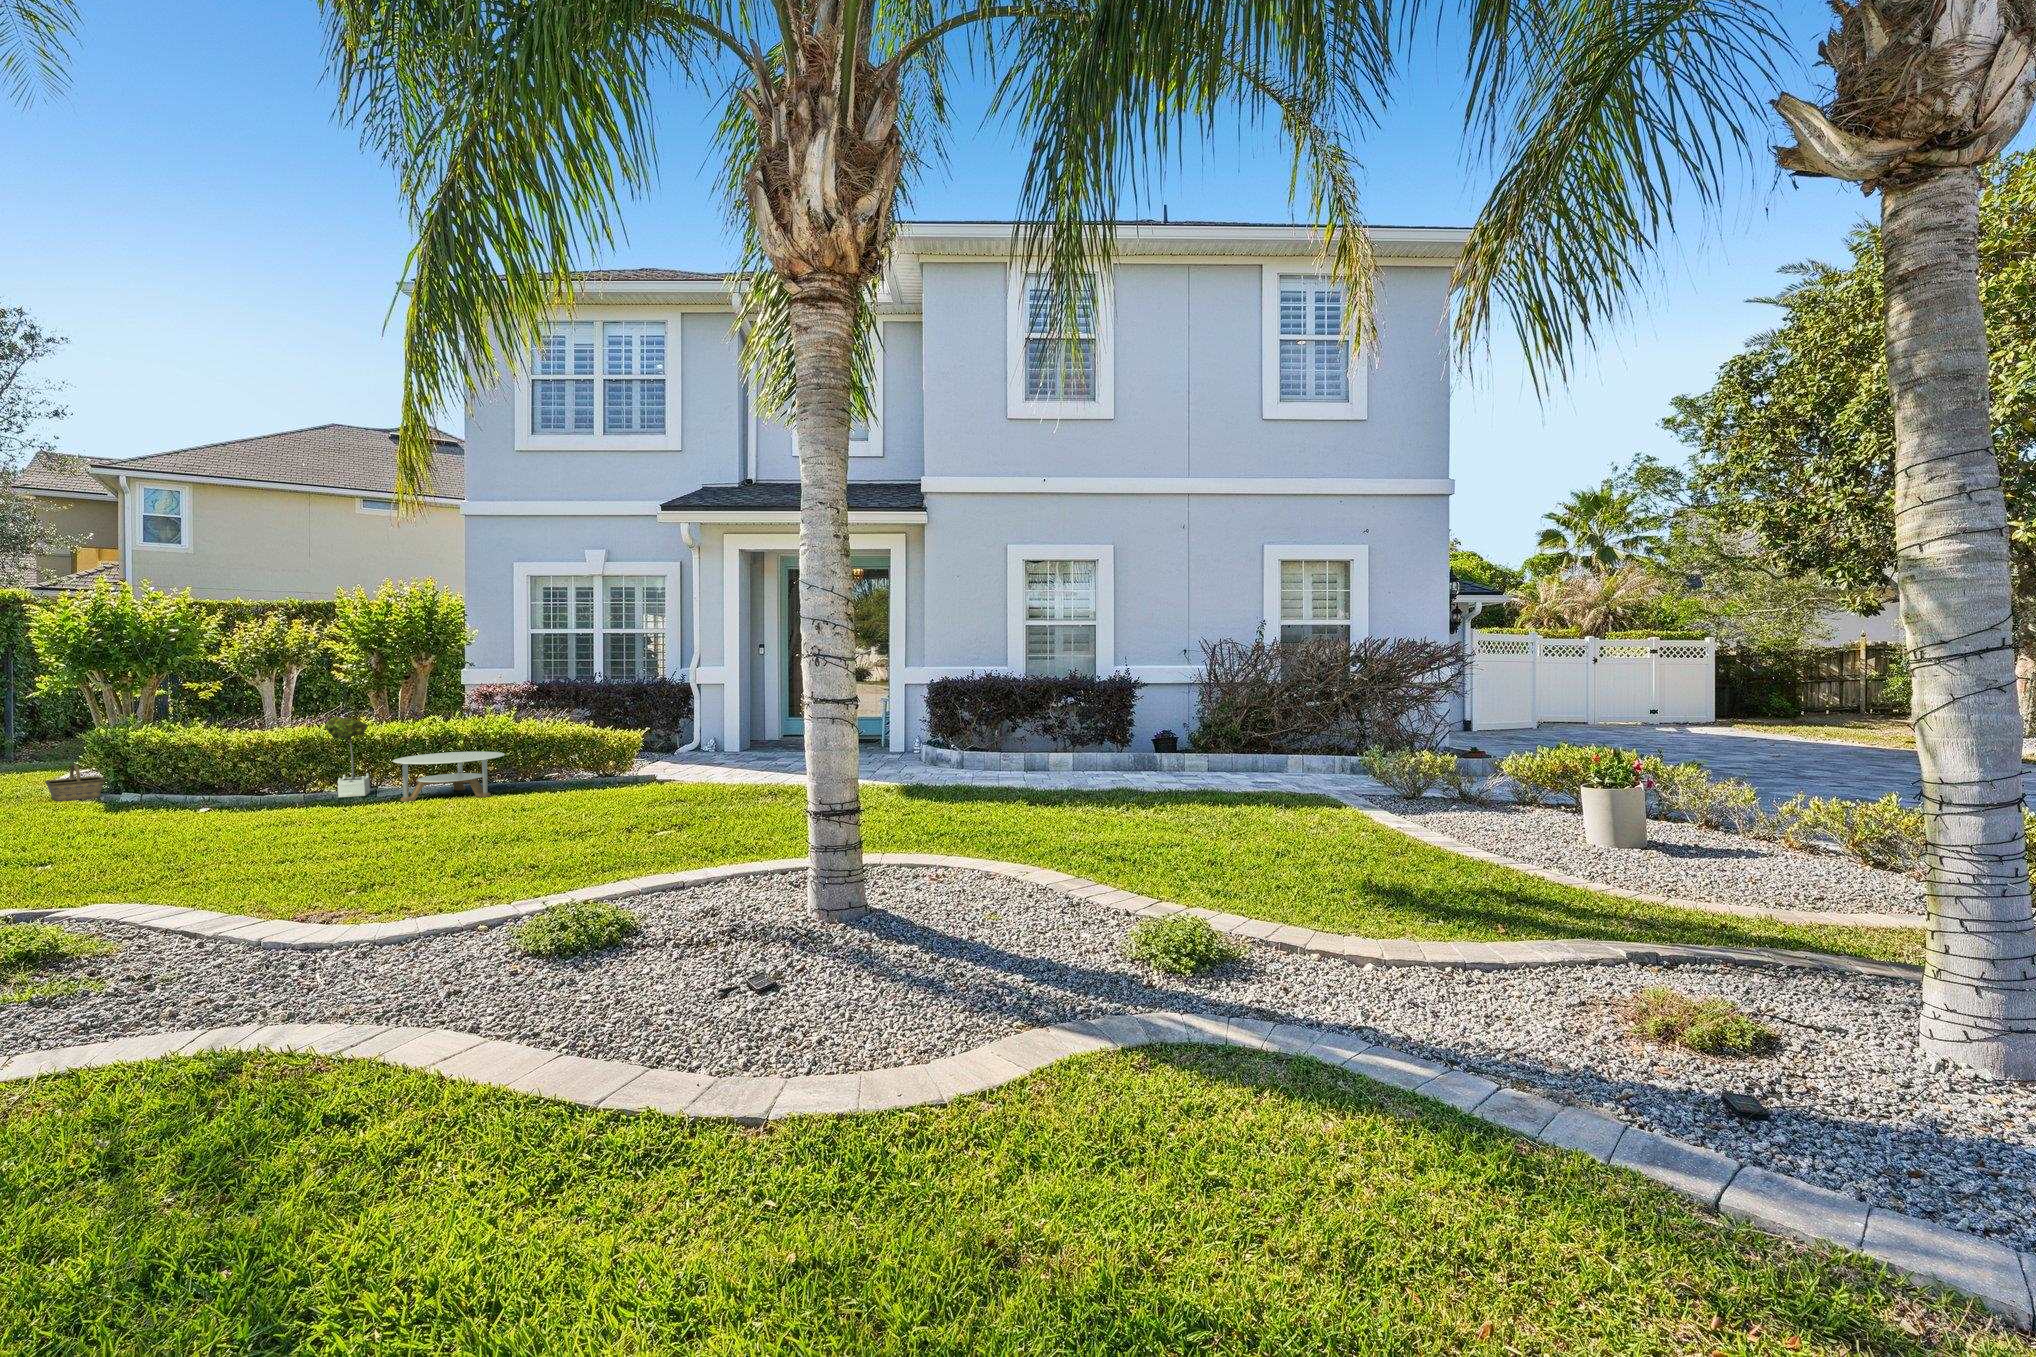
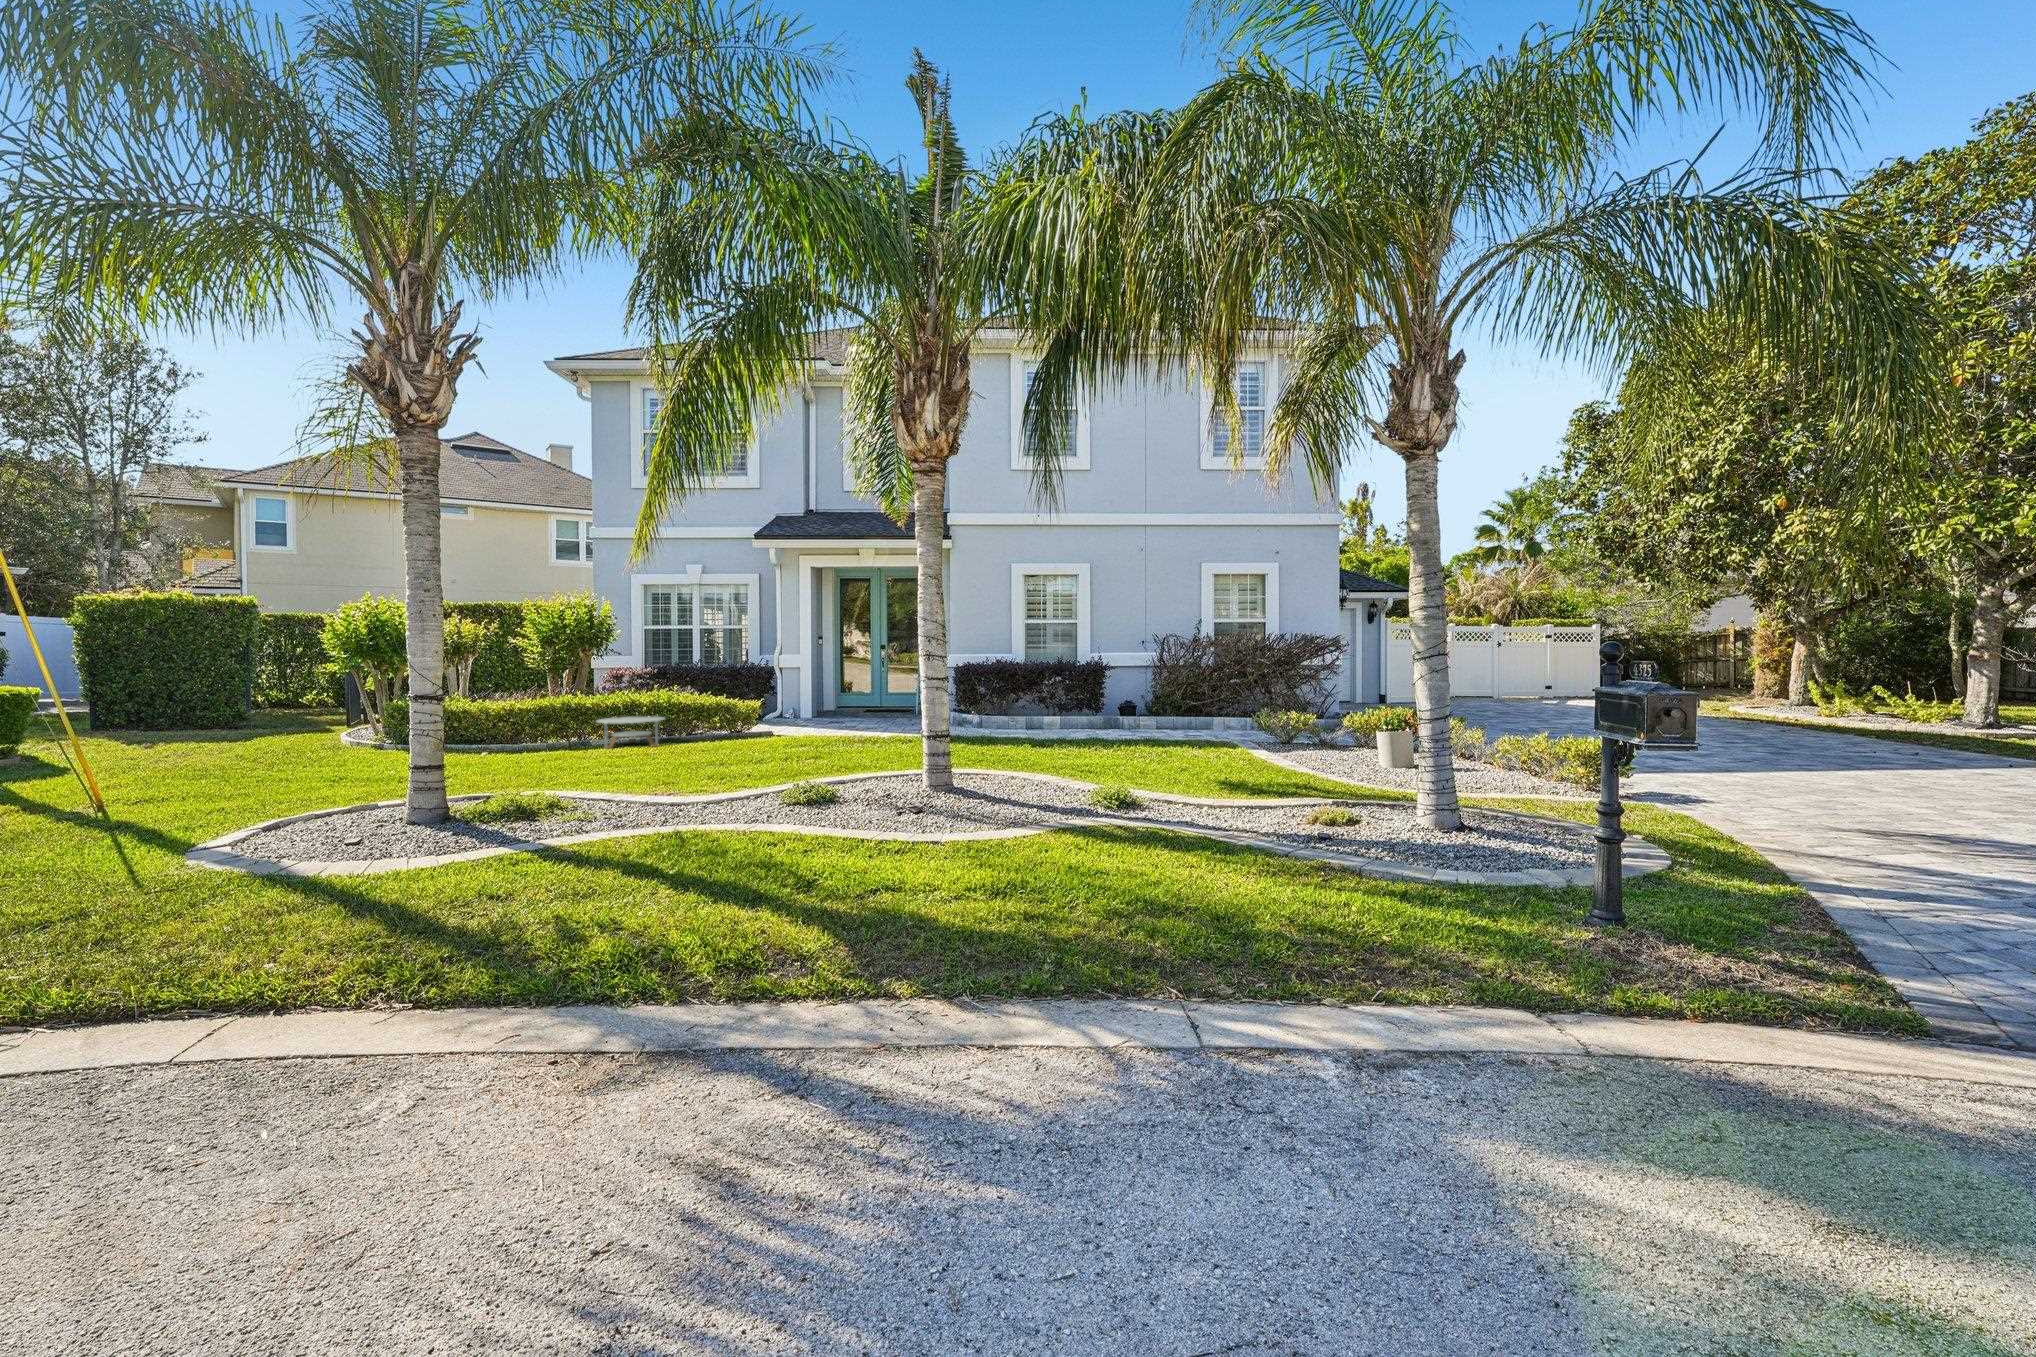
potted tree: present [325,716,370,797] -> none [546,691,573,747]
basket: present [45,765,105,801] -> none [354,725,392,750]

